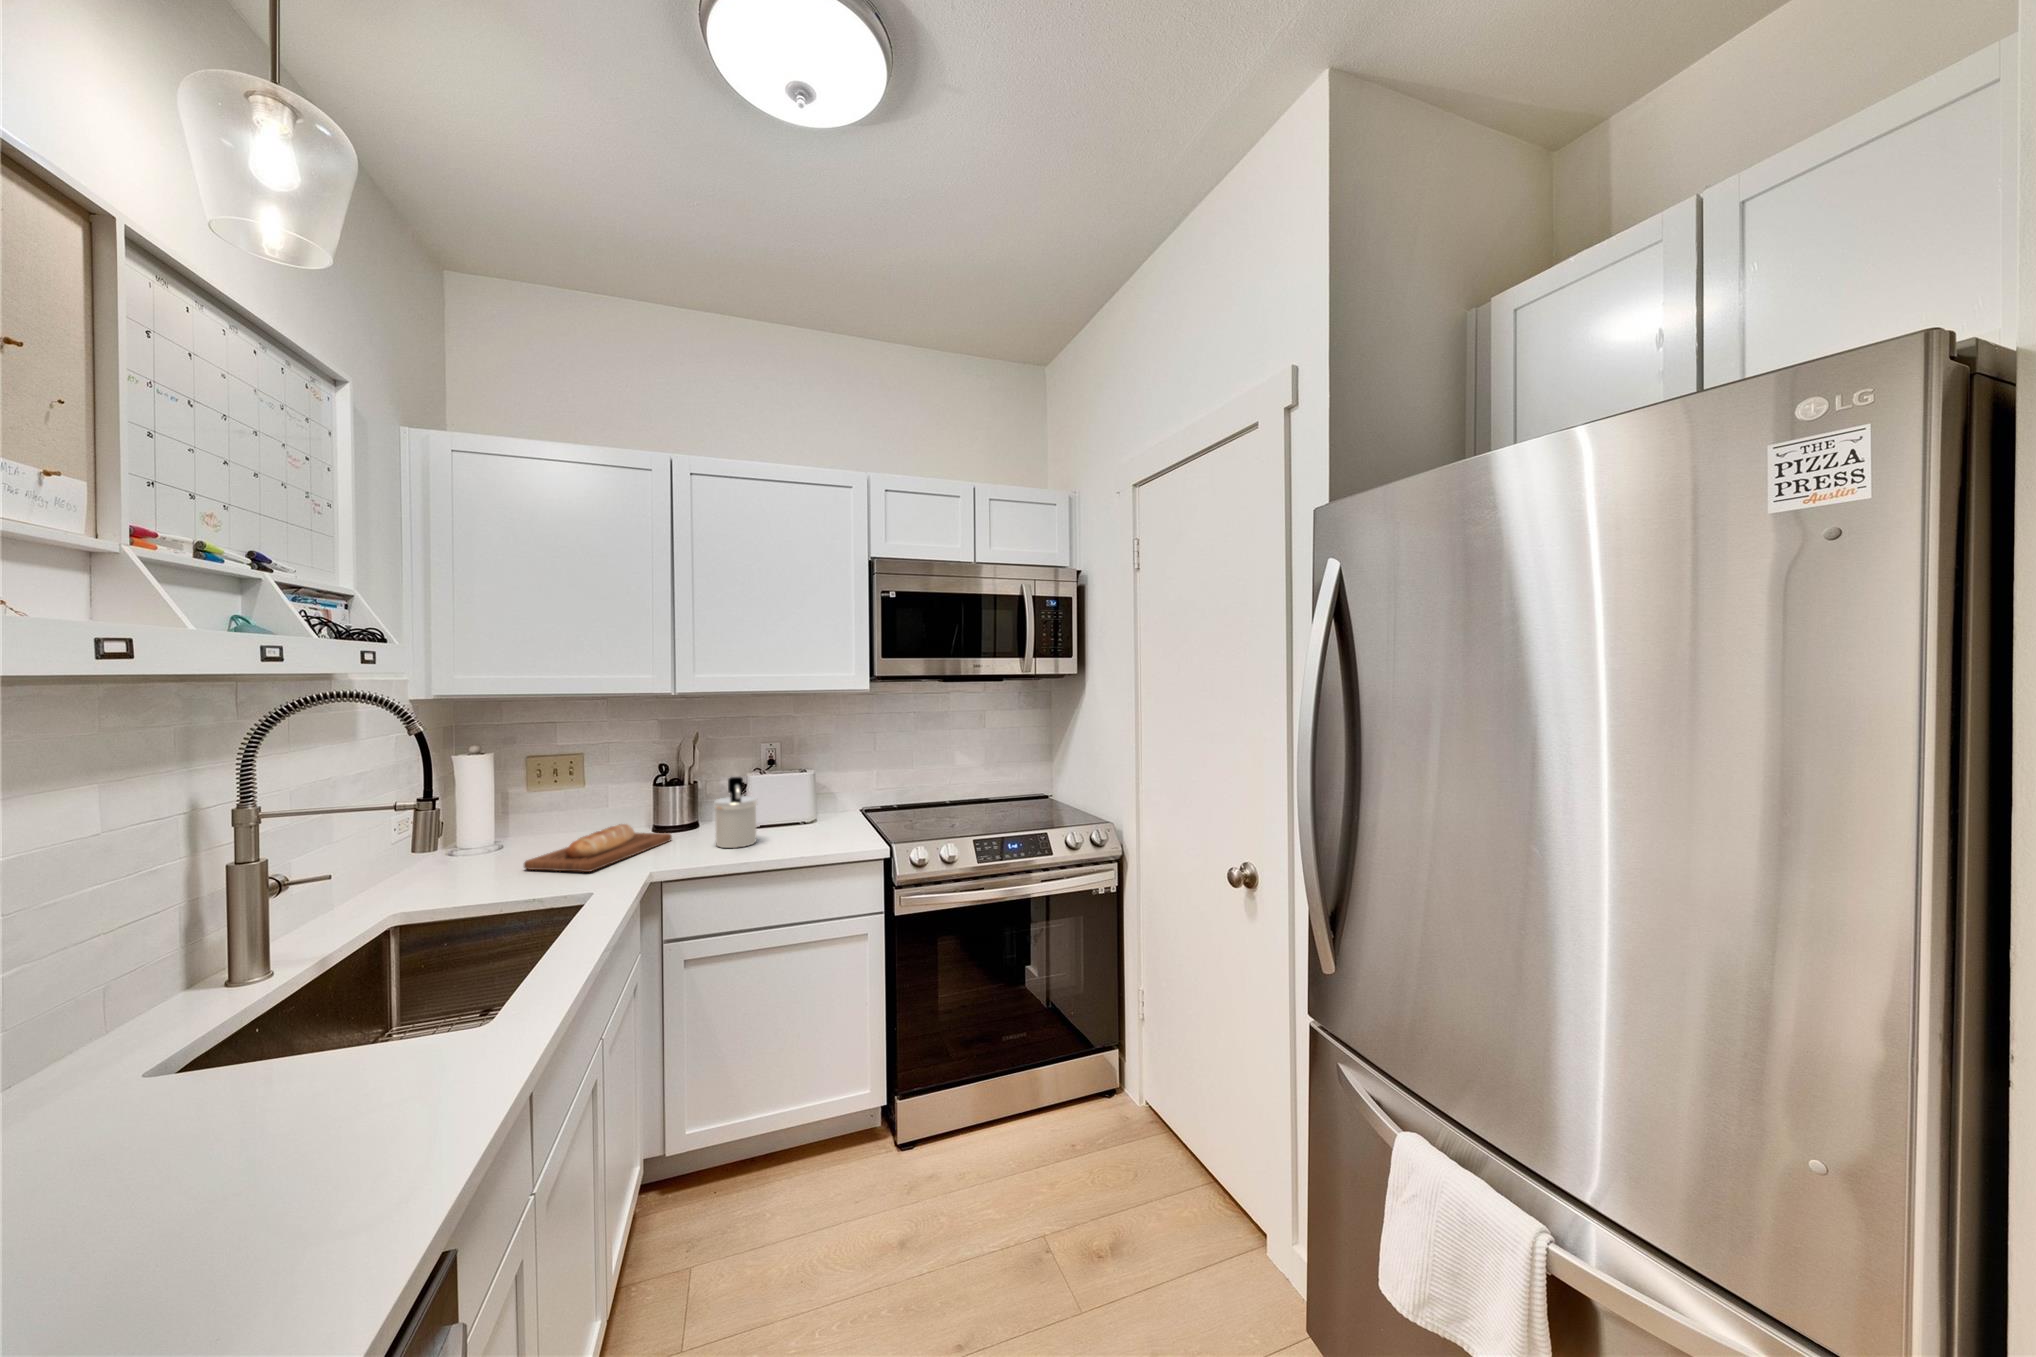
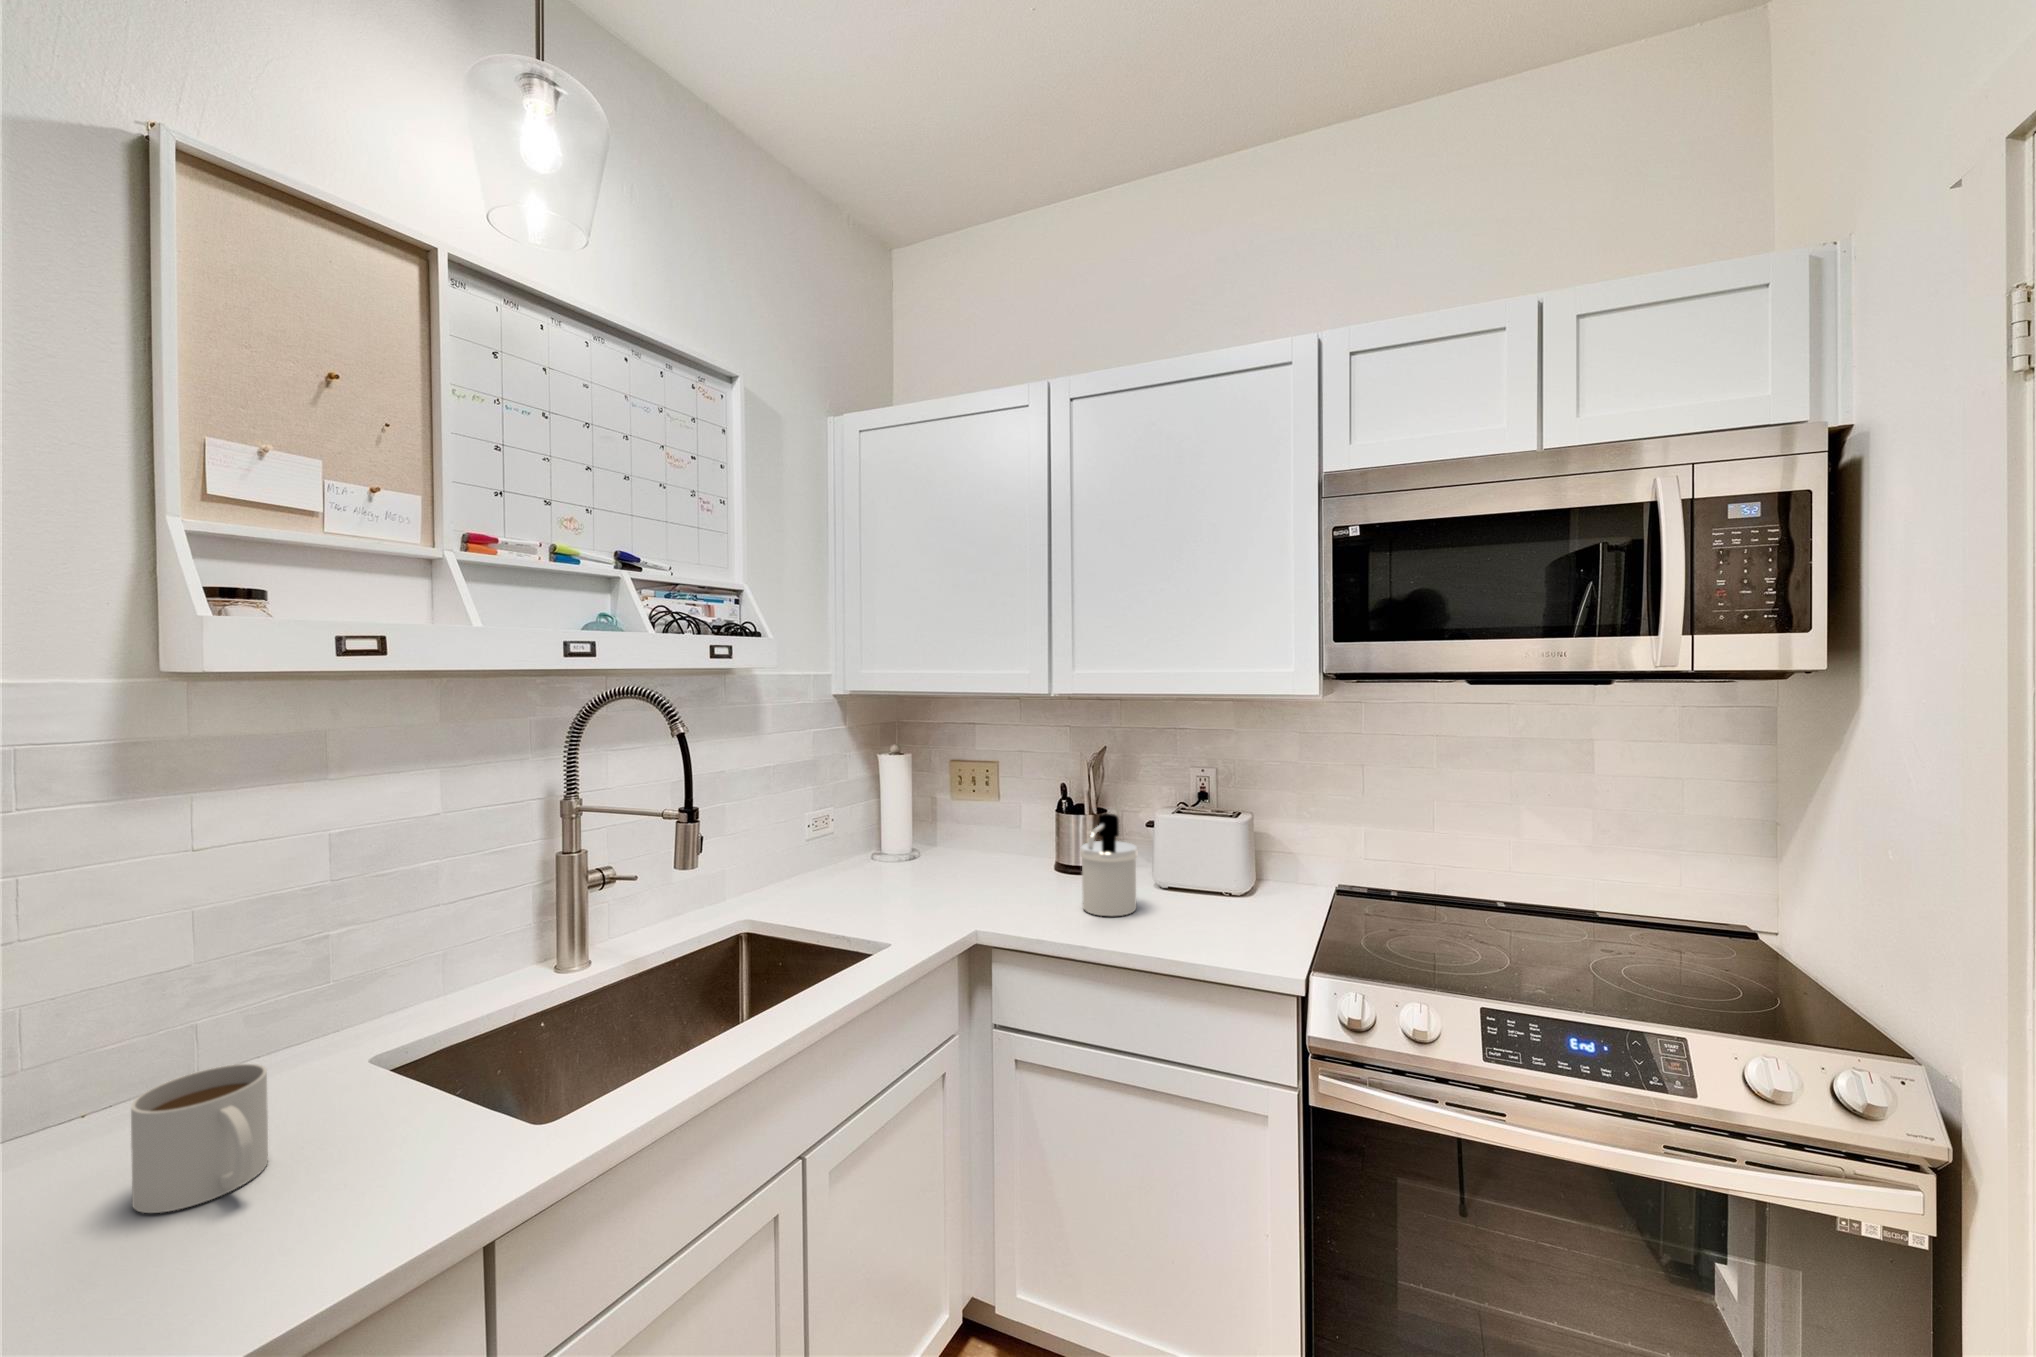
bread loaf: present [524,824,672,872] -> none [884,854,1052,911]
mug: none [113,1045,294,1187] -> present [131,1064,268,1213]

